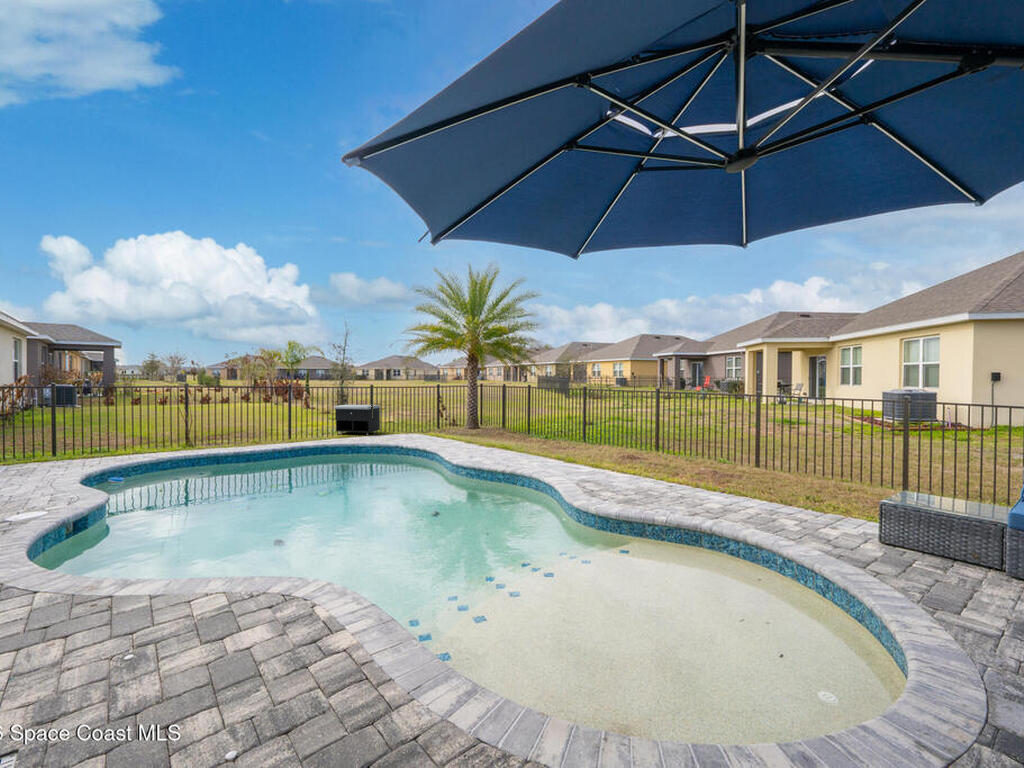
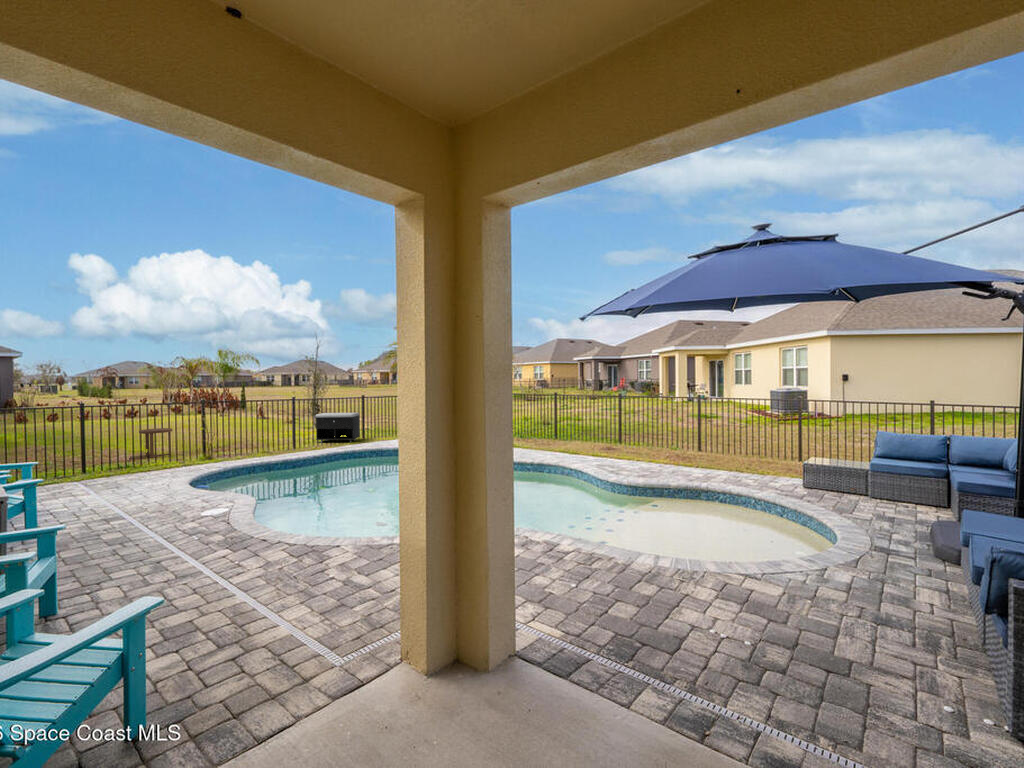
side table: none [168,415,199,442] -> present [139,428,172,458]

